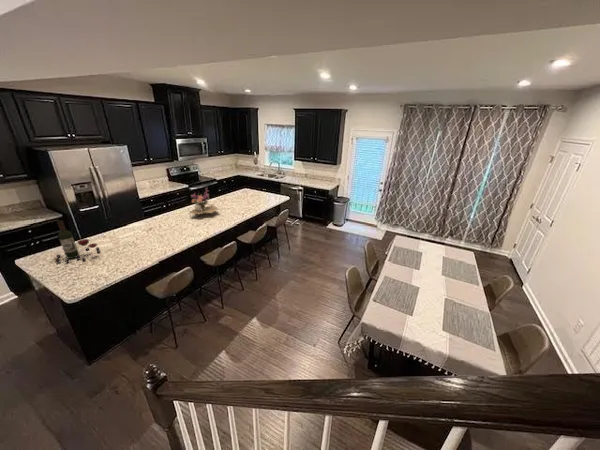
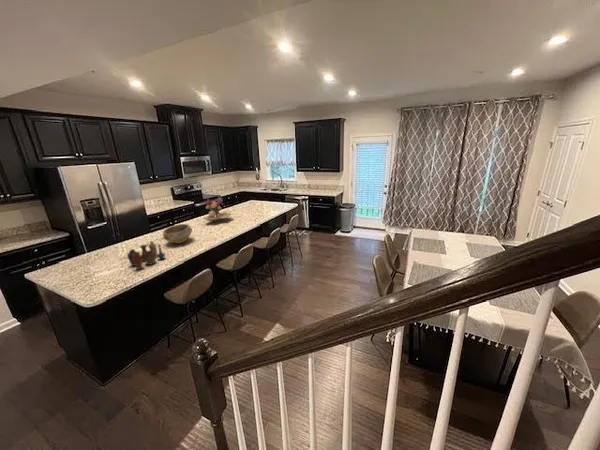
wine bottle: present [54,220,100,263] -> none [71,224,120,270]
bowl: none [144,220,174,240] -> present [163,224,192,244]
vase: none [105,240,143,269] -> present [127,241,165,270]

